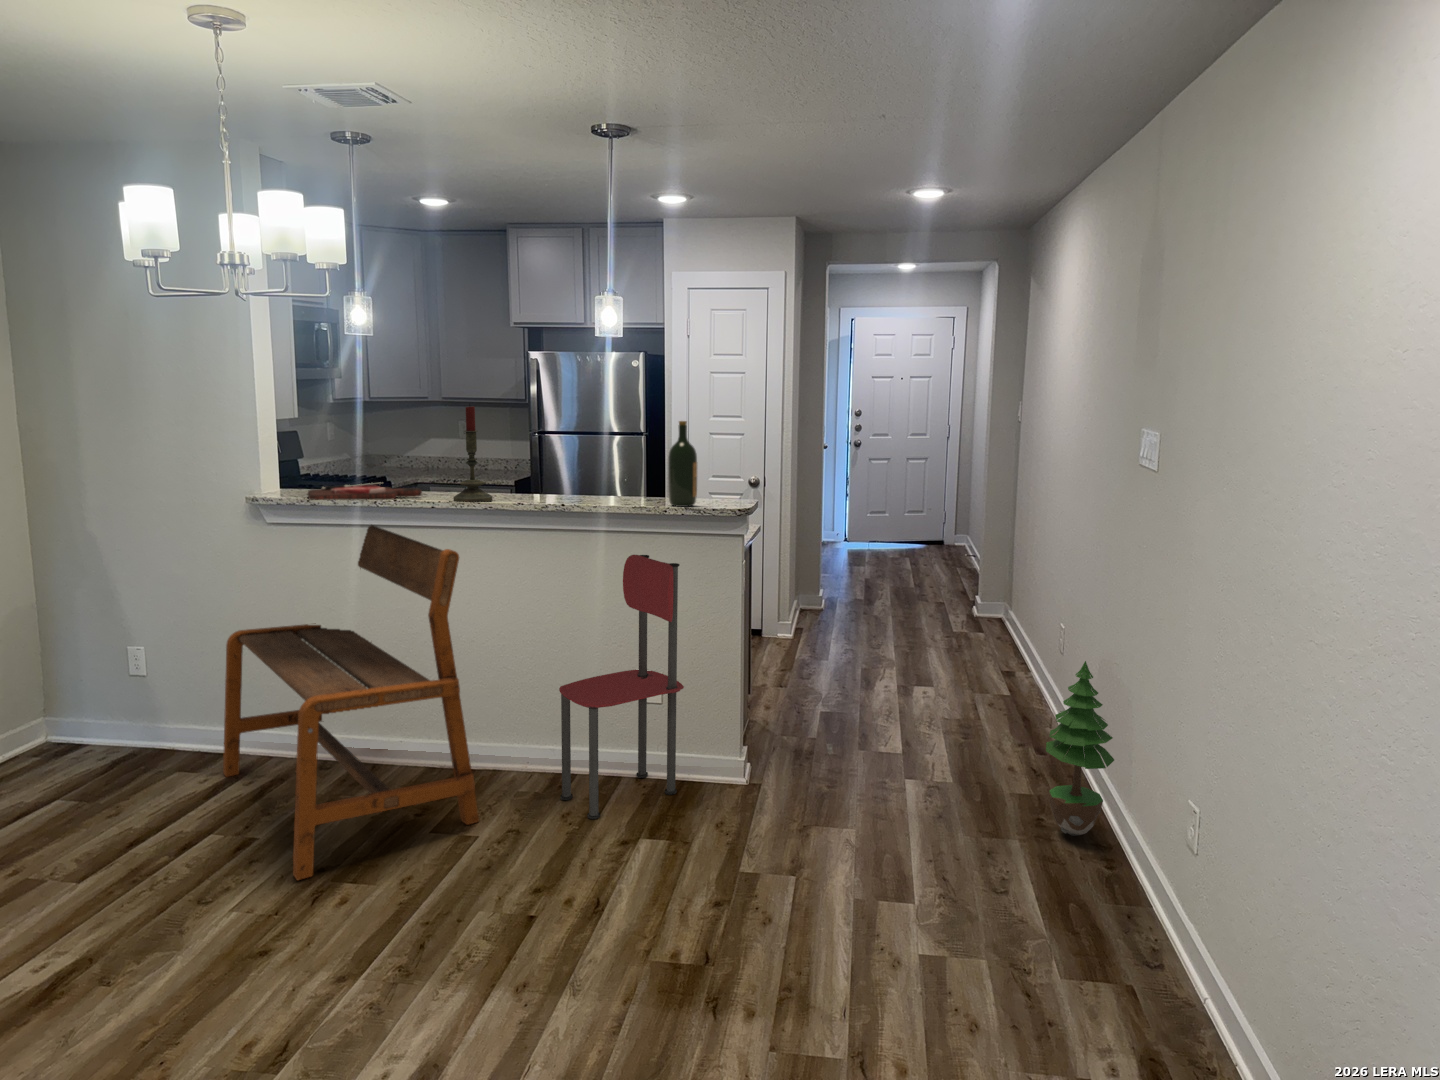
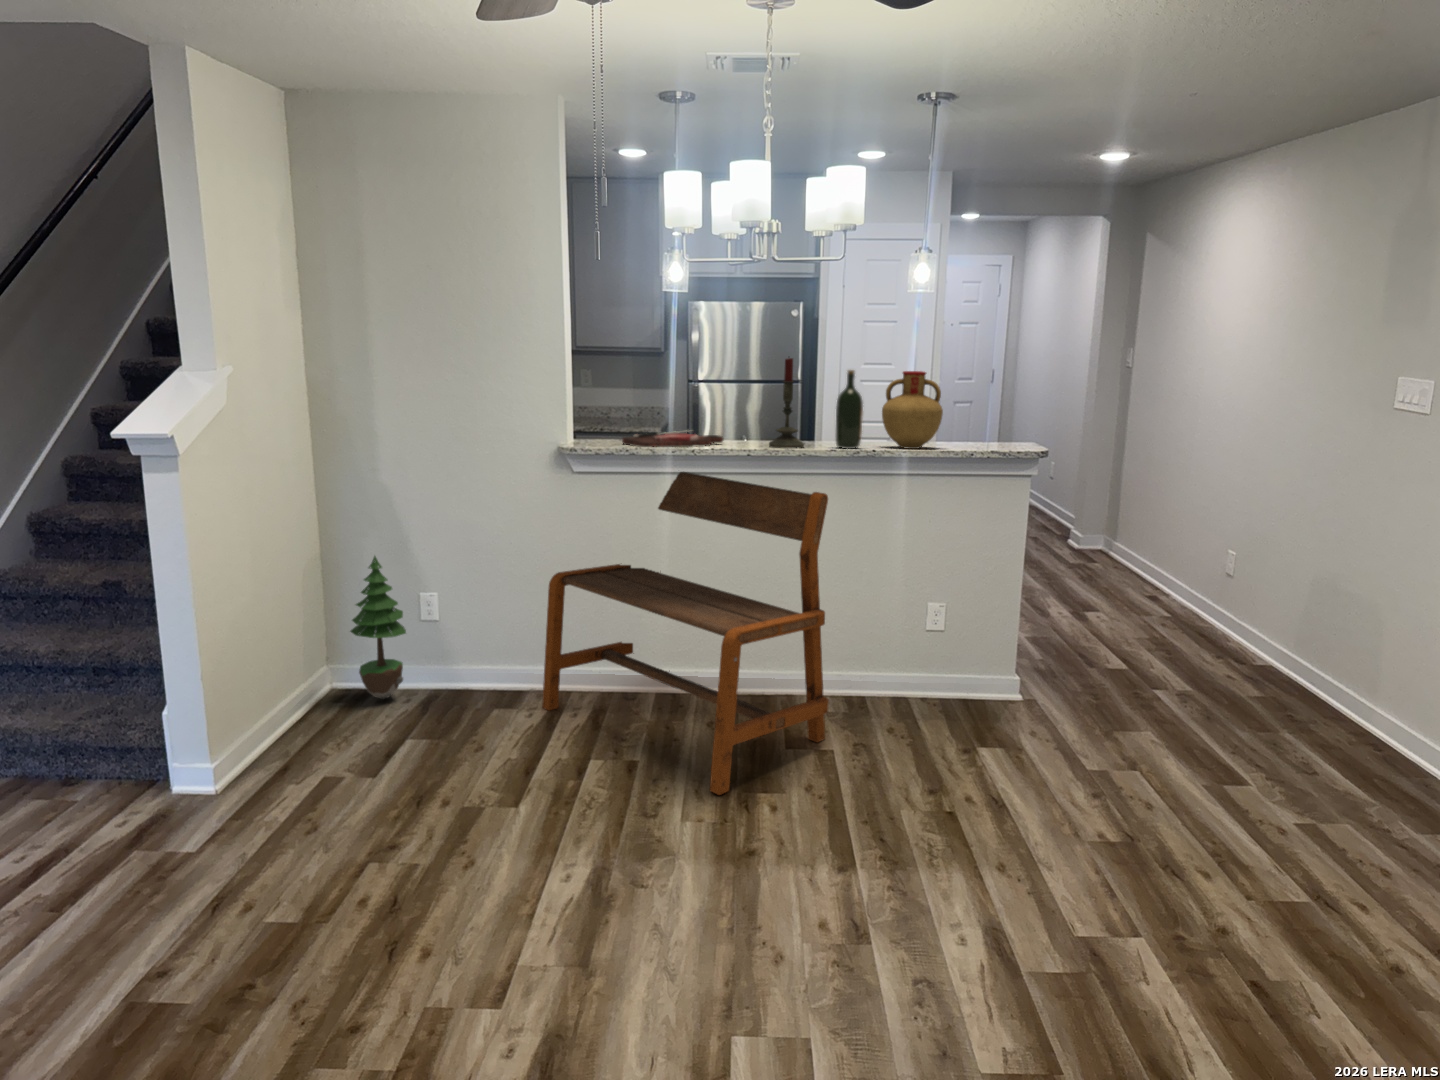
vase: none [582,420,647,504] -> present [882,371,943,449]
wine bottle: present [668,421,697,507] -> present [835,370,863,449]
dining chair: present [559,555,684,819] -> none [875,495,989,733]
potted tree: present [1046,661,1114,836] -> present [350,556,406,699]

